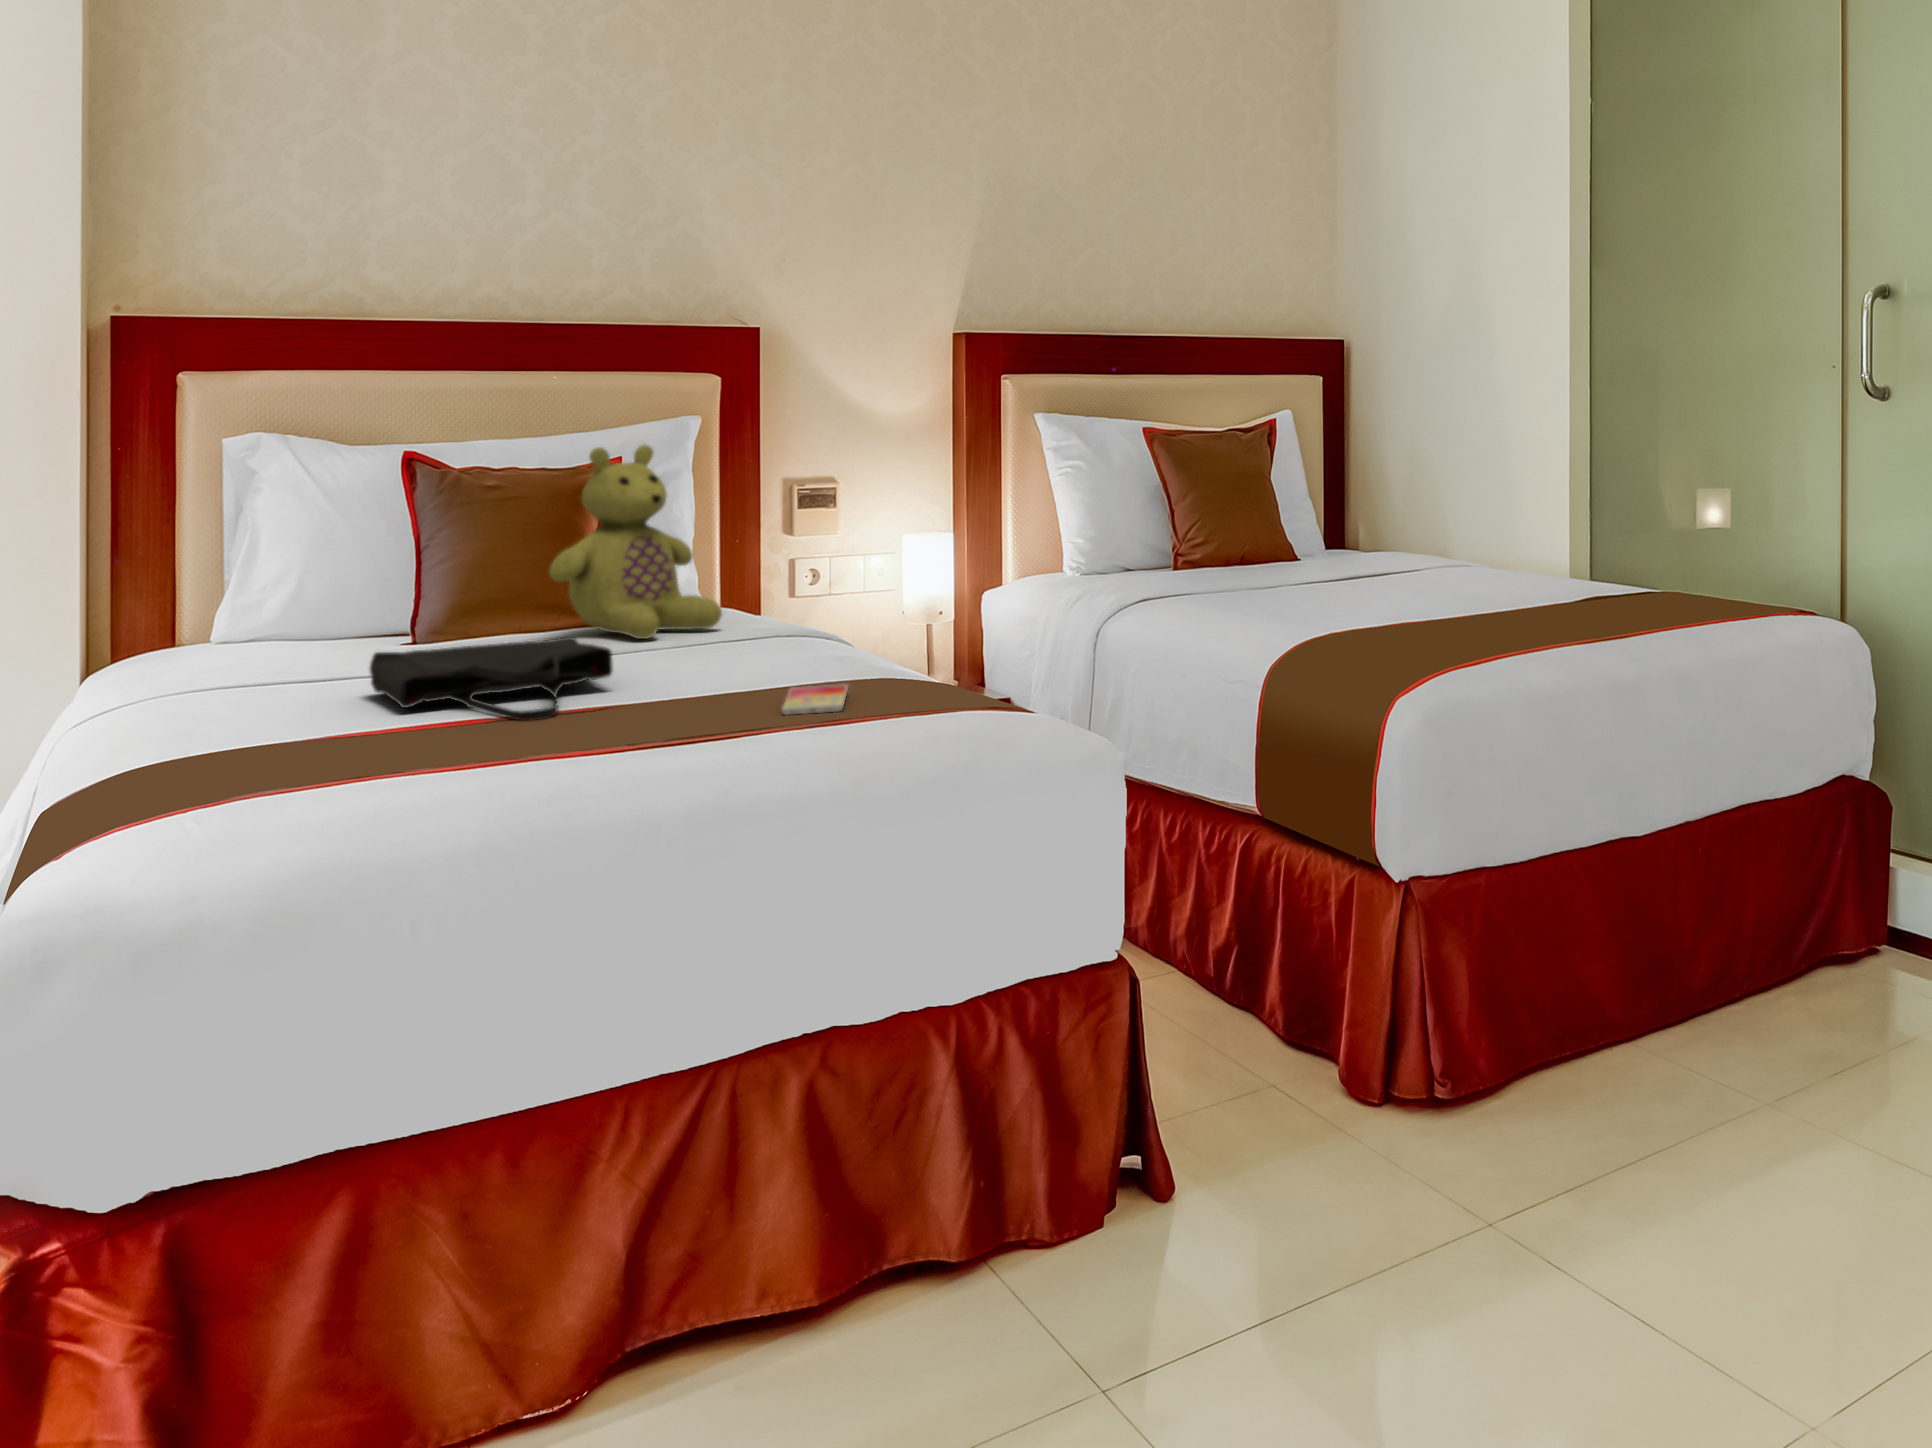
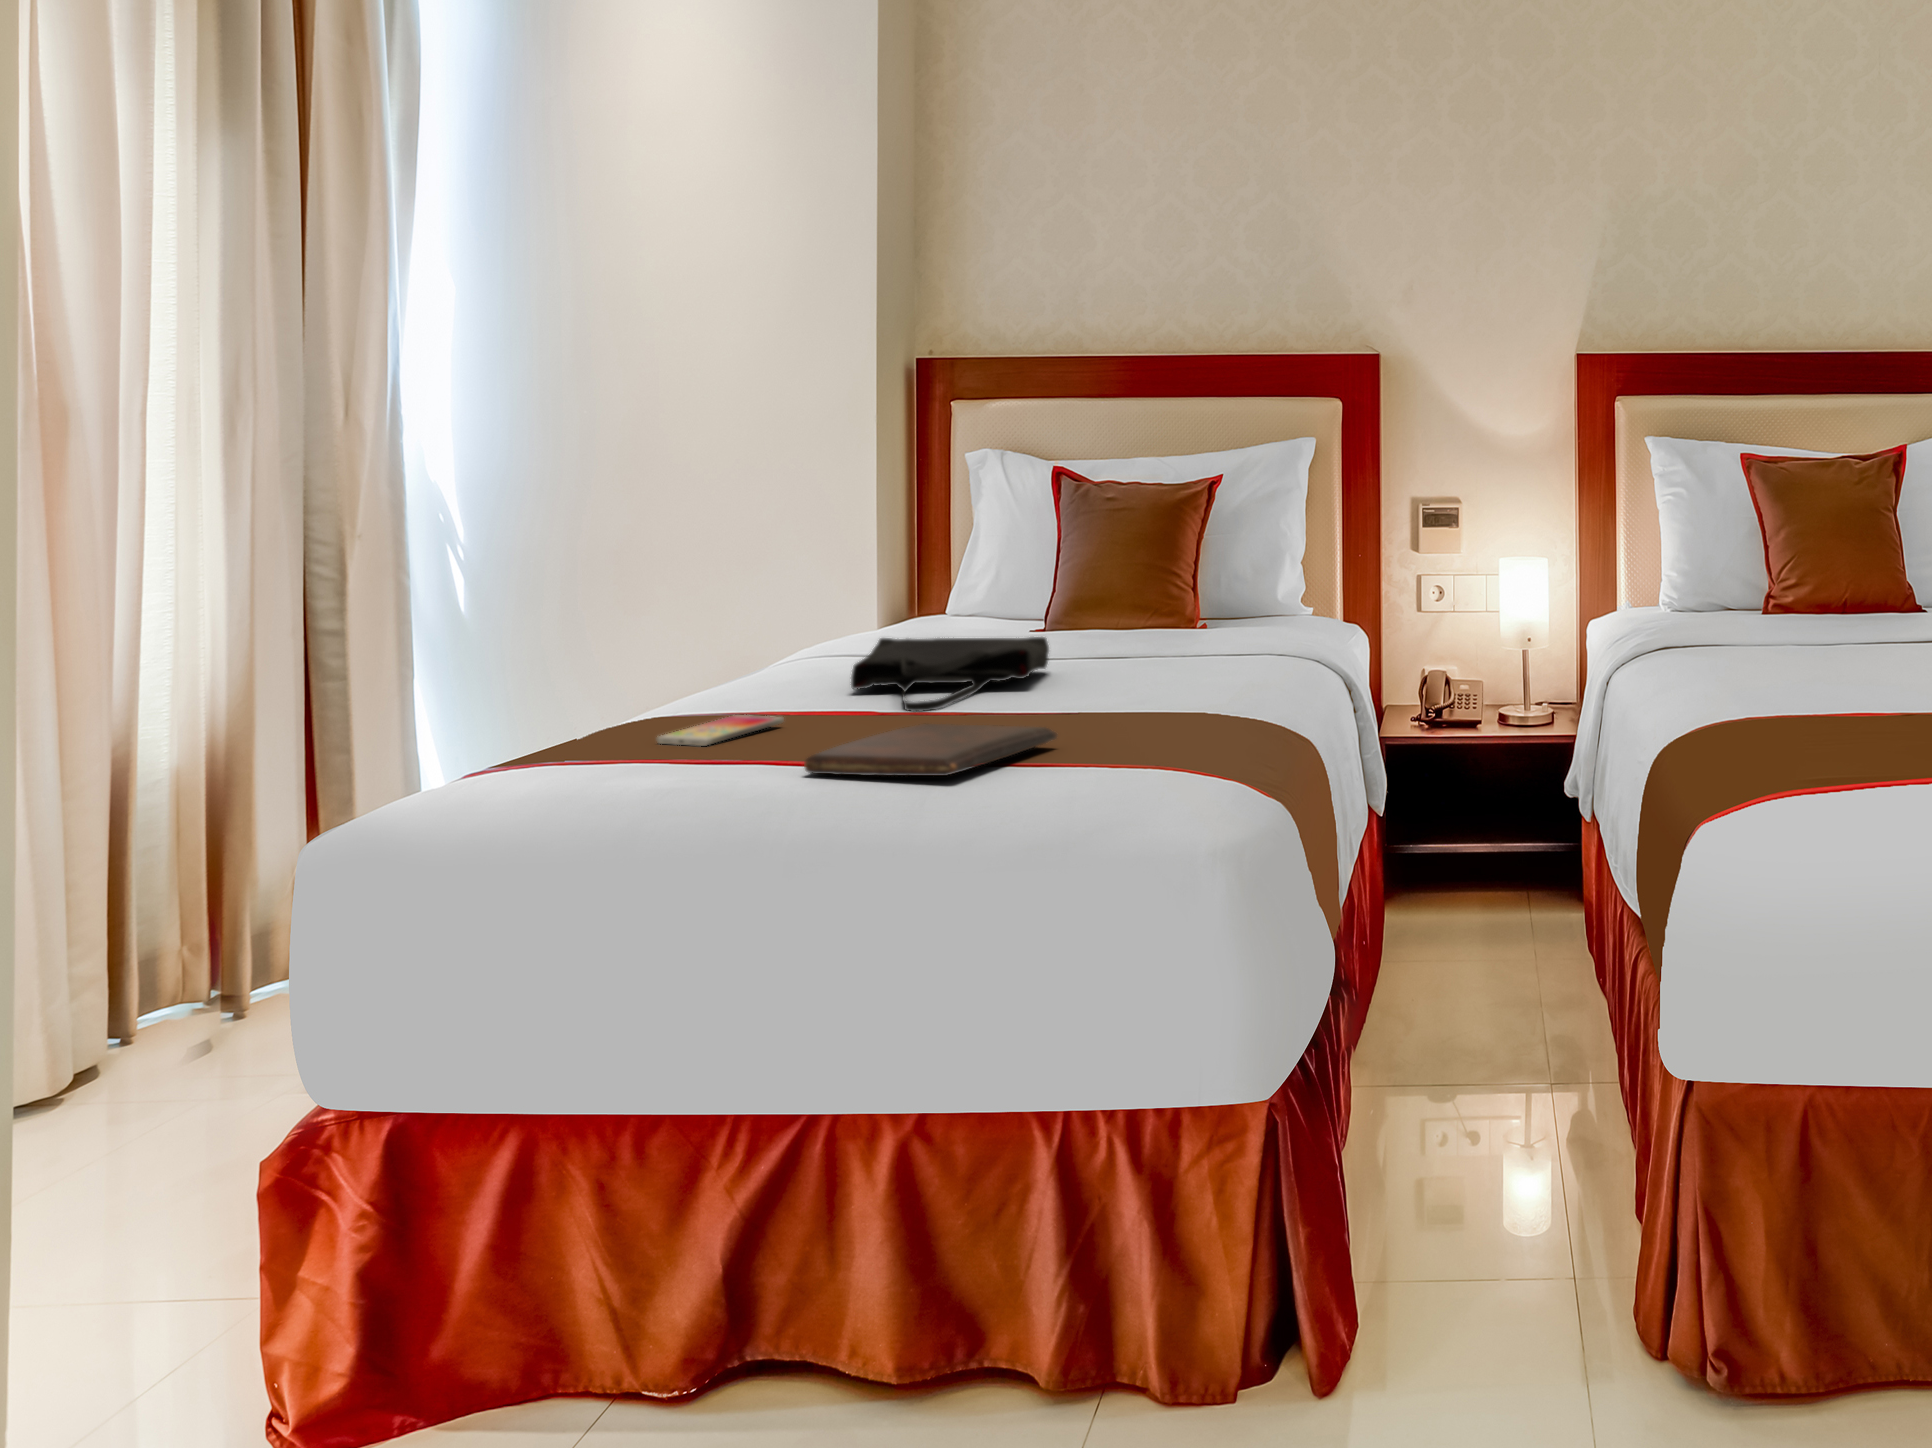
stuffed bear: present [549,445,722,639] -> none [1105,460,1249,645]
smartphone: present [782,685,848,715] -> present [657,715,784,746]
book: none [596,711,800,777] -> present [804,724,1057,776]

